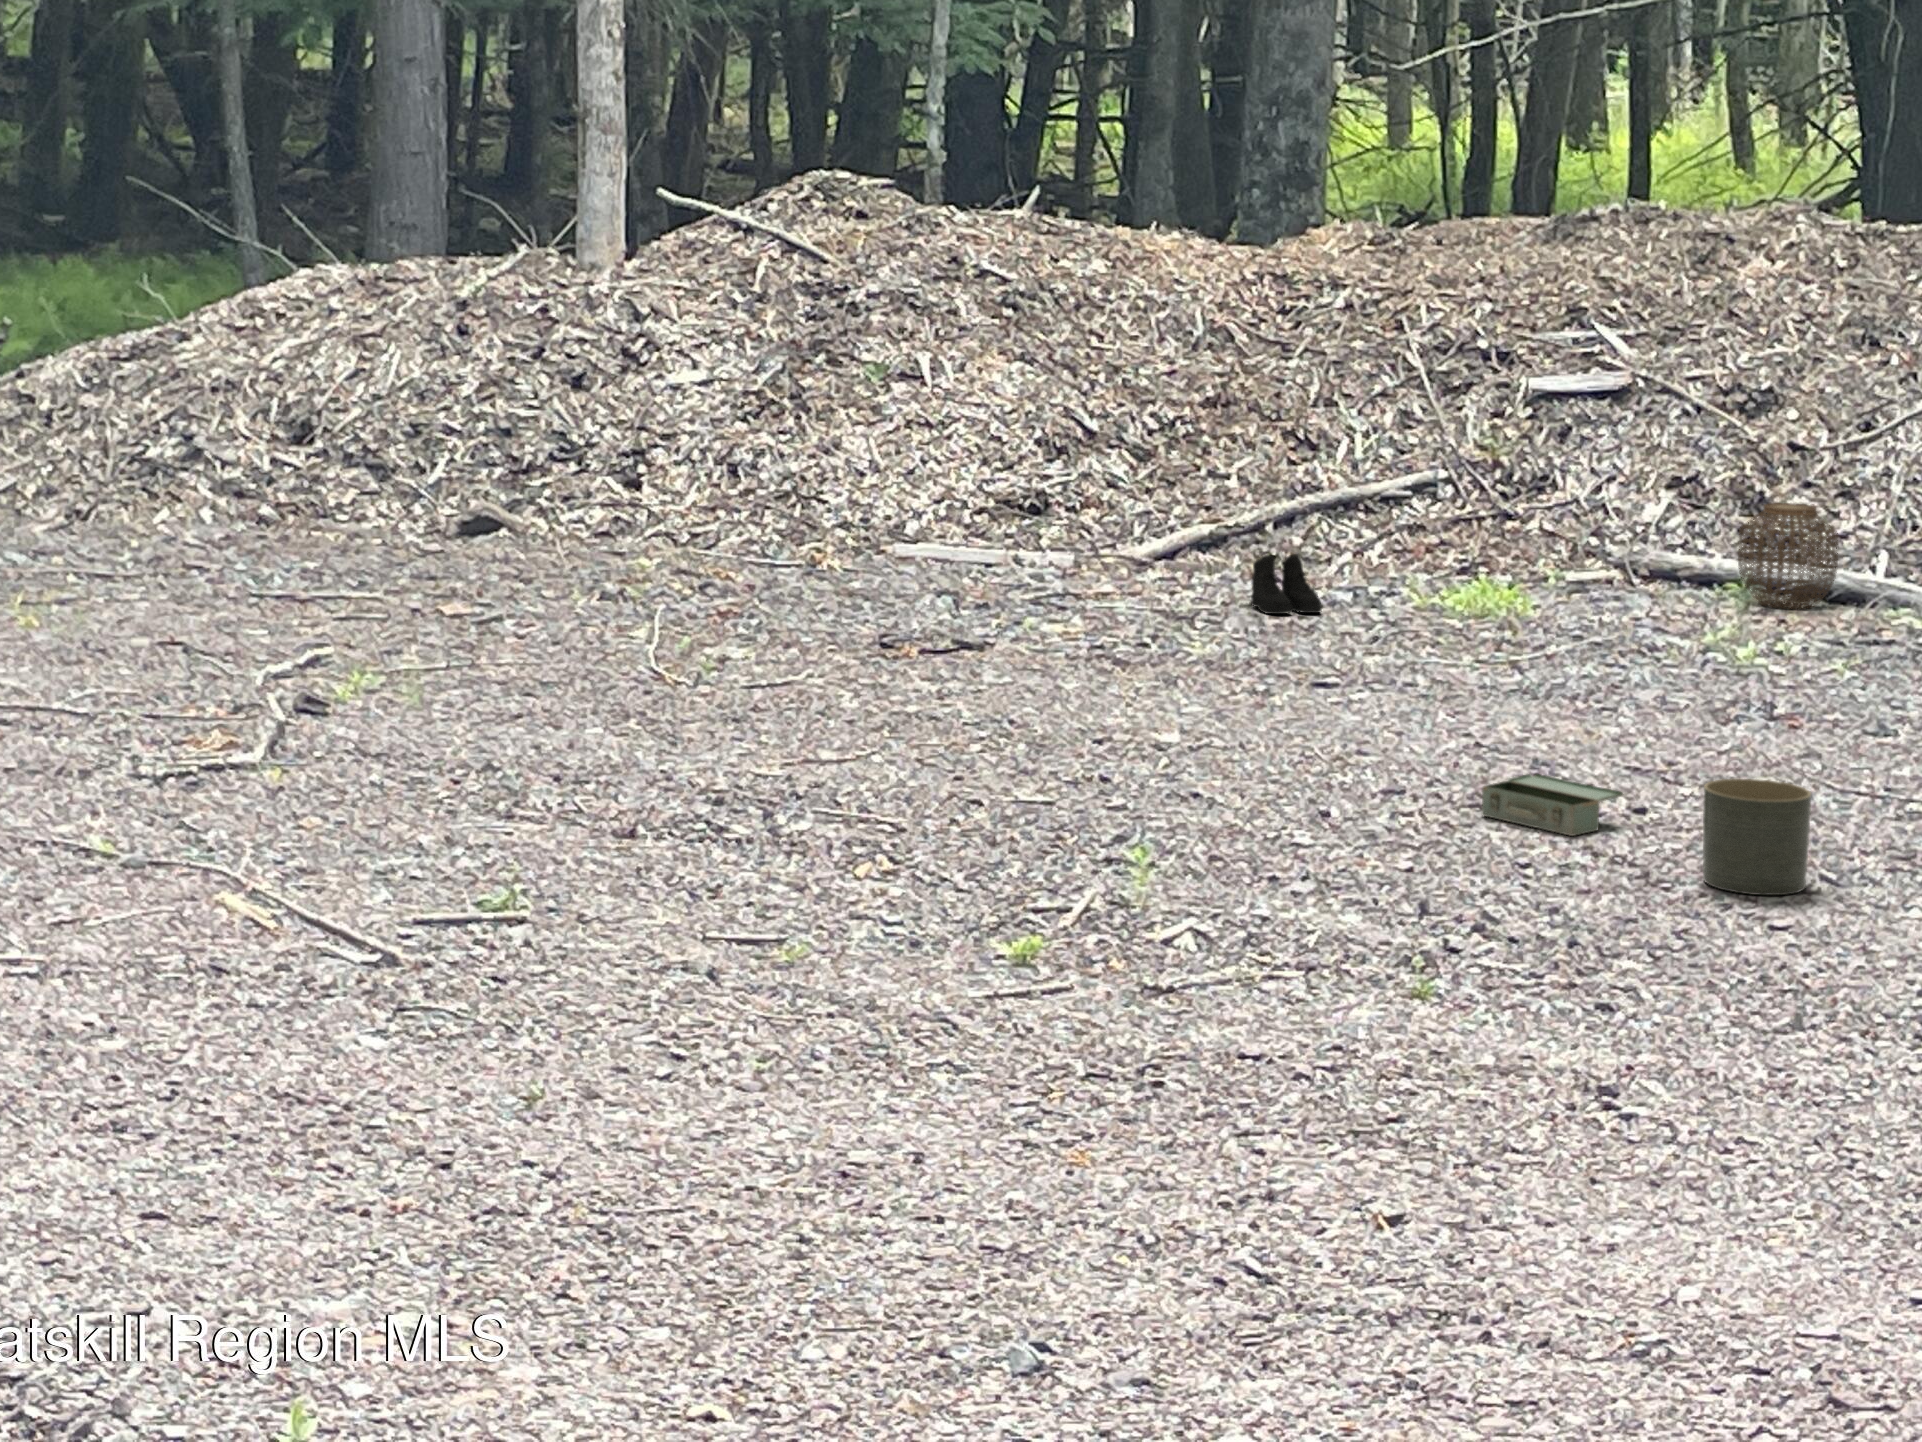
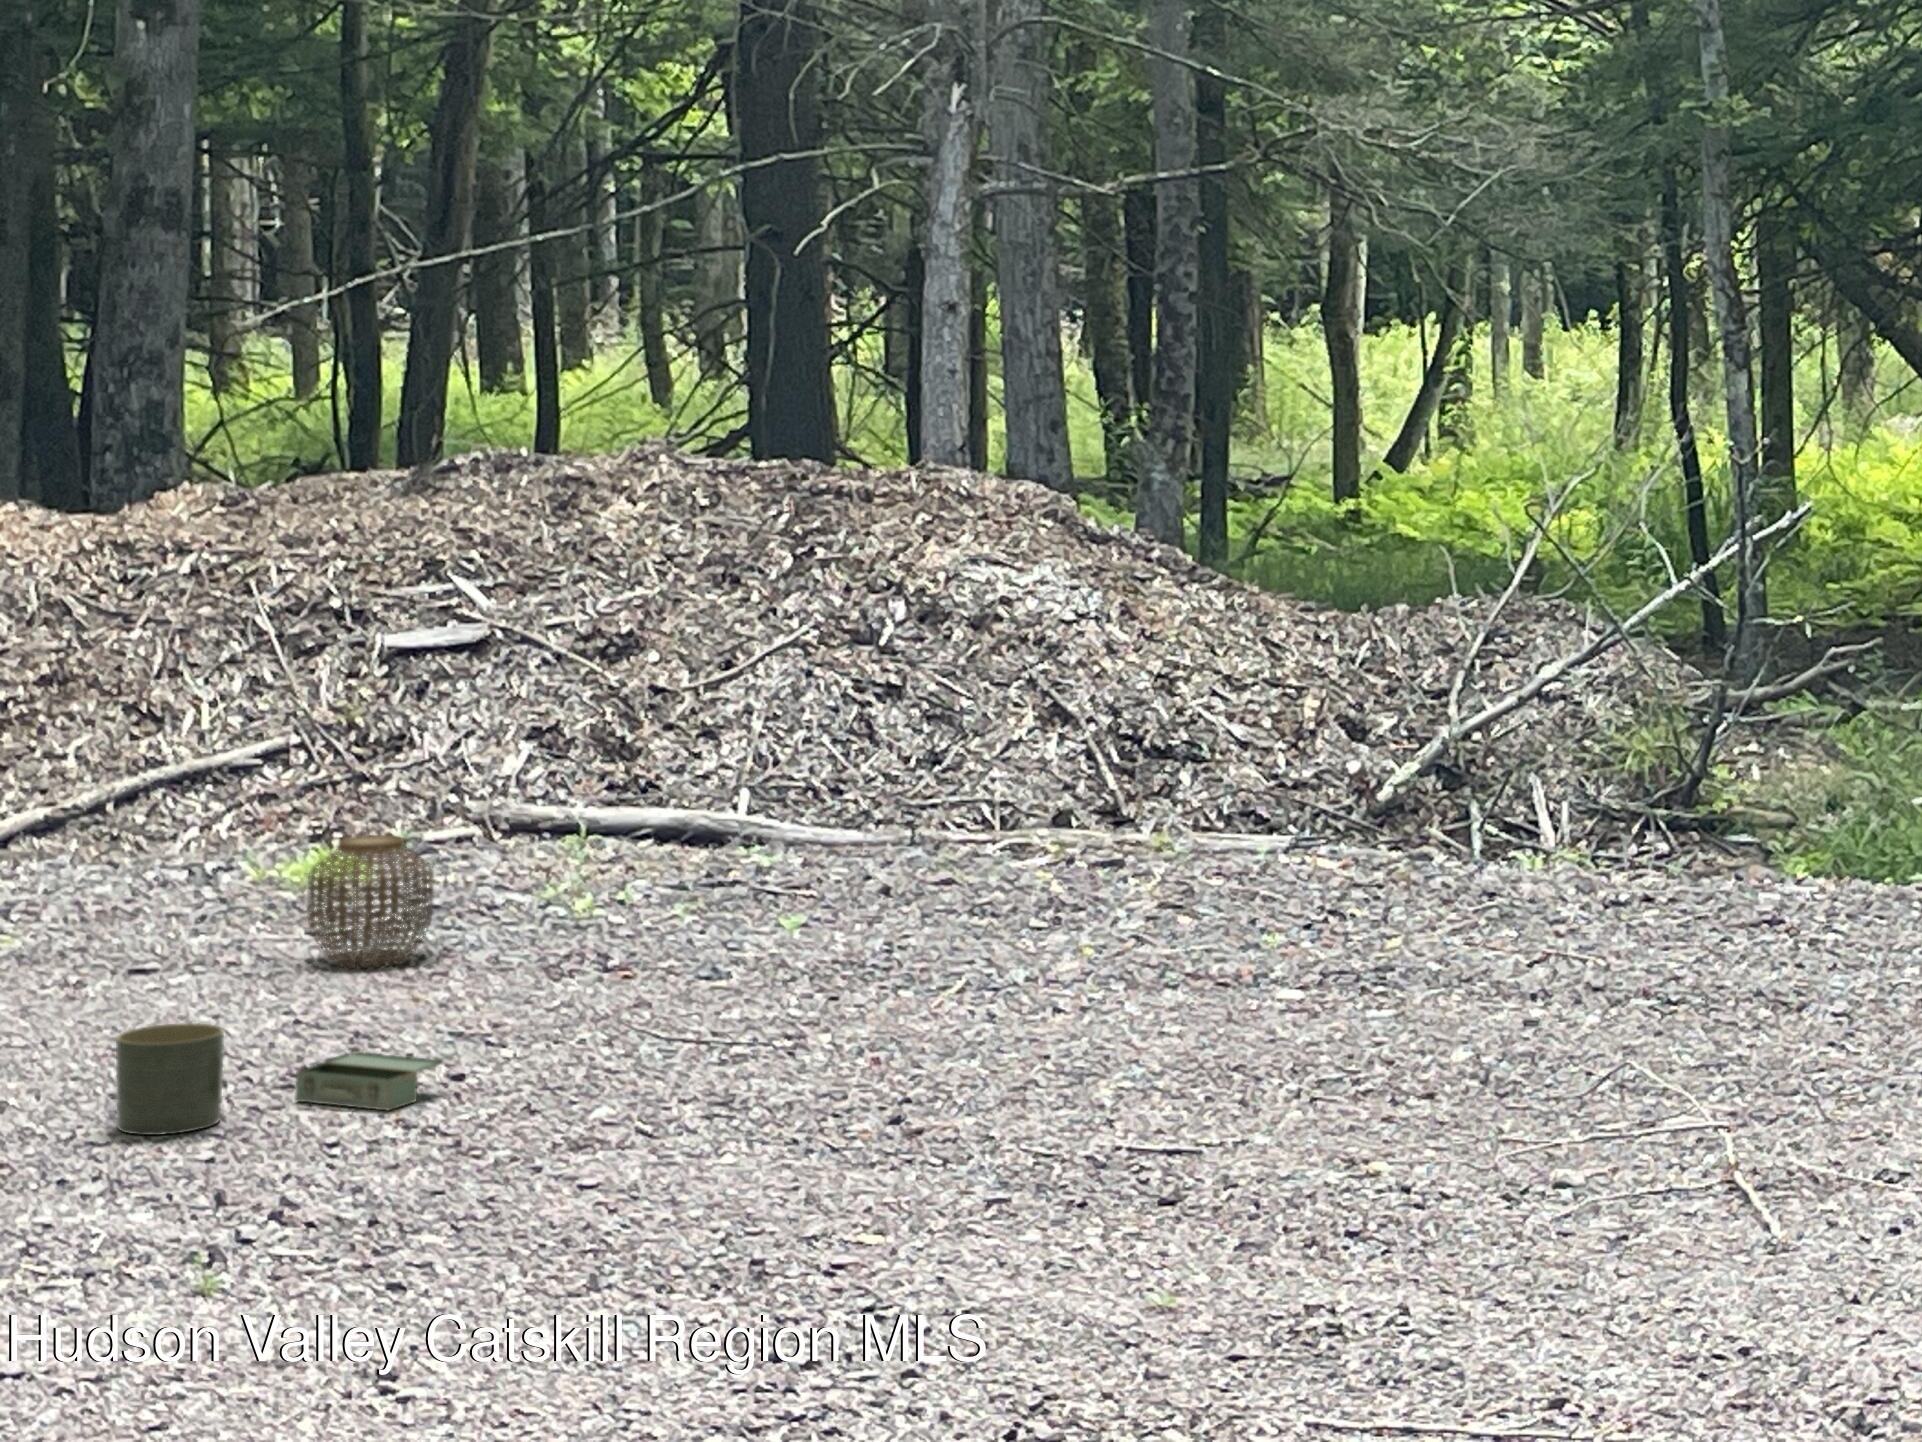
woven basket: present [1738,503,1838,609] -> present [307,835,433,968]
boots: present [1251,554,1322,614] -> none [66,843,148,911]
planter: present [1703,779,1812,895] -> present [116,1023,224,1135]

